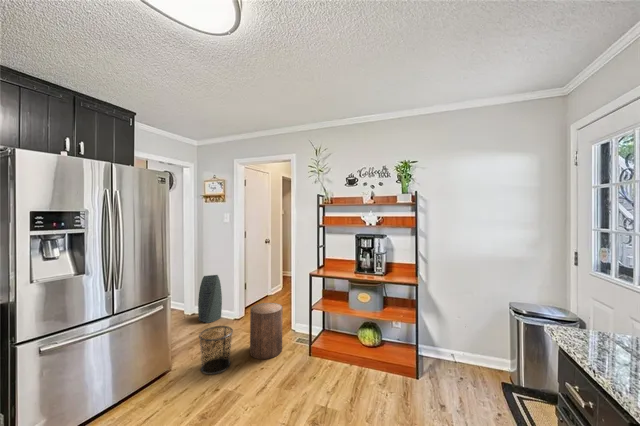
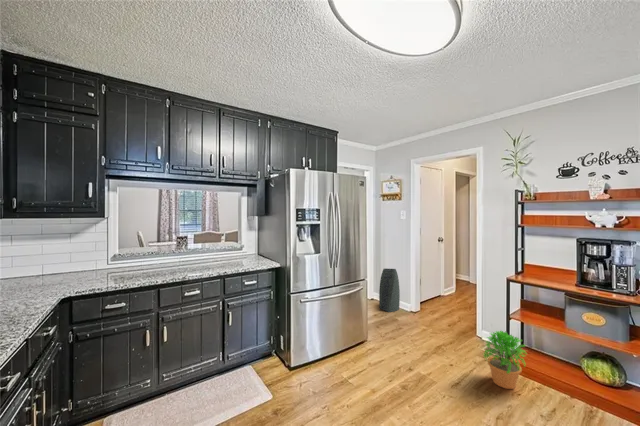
stool: present [250,303,283,359] -> none [435,303,471,360]
potted plant: none [288,321,325,375] -> present [484,331,527,389]
waste bin: present [199,326,233,374] -> none [390,316,420,359]

